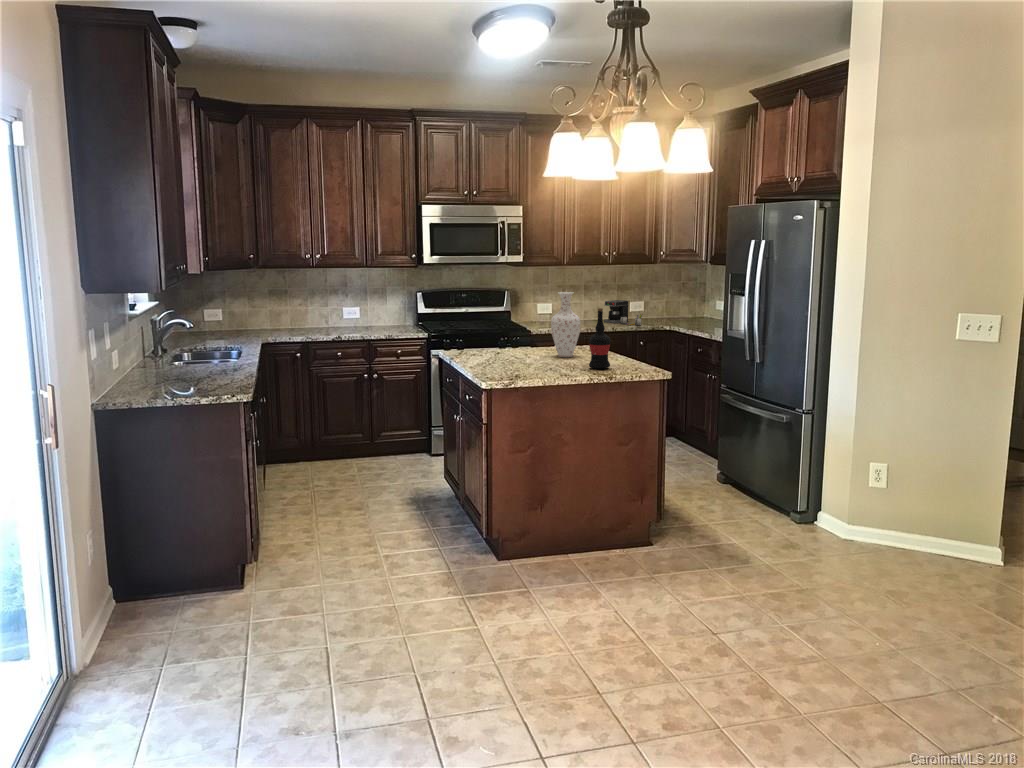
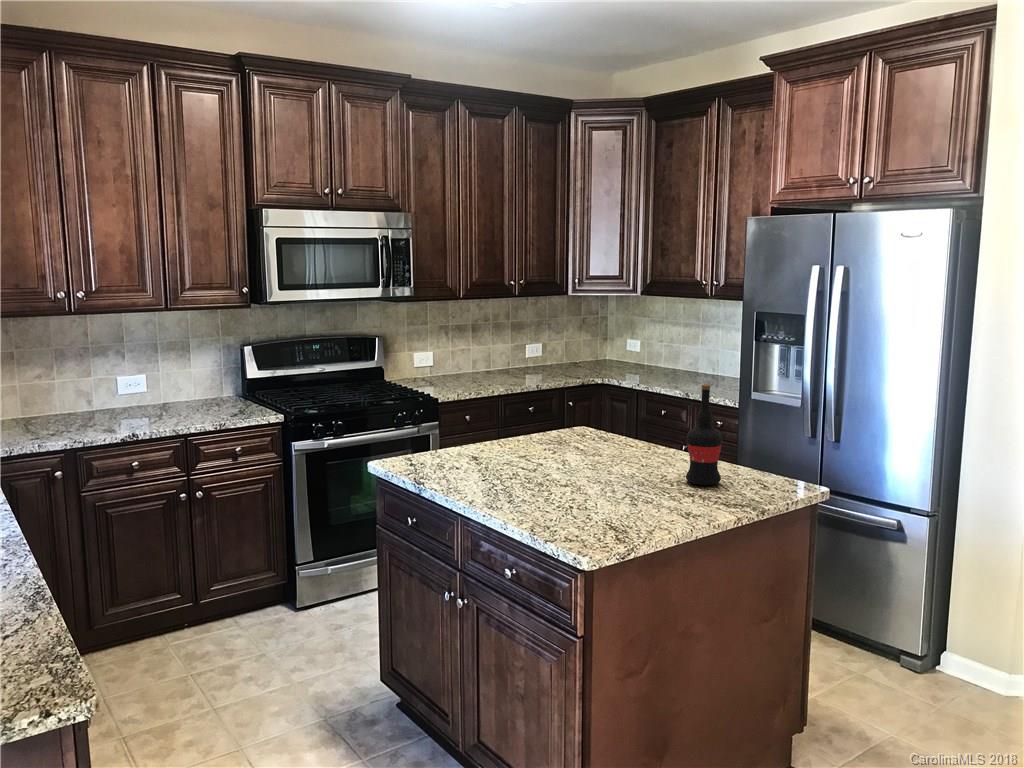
vase: present [551,292,580,357] -> none [574,353,622,459]
coffee maker: present [604,300,643,325] -> none [507,343,567,379]

